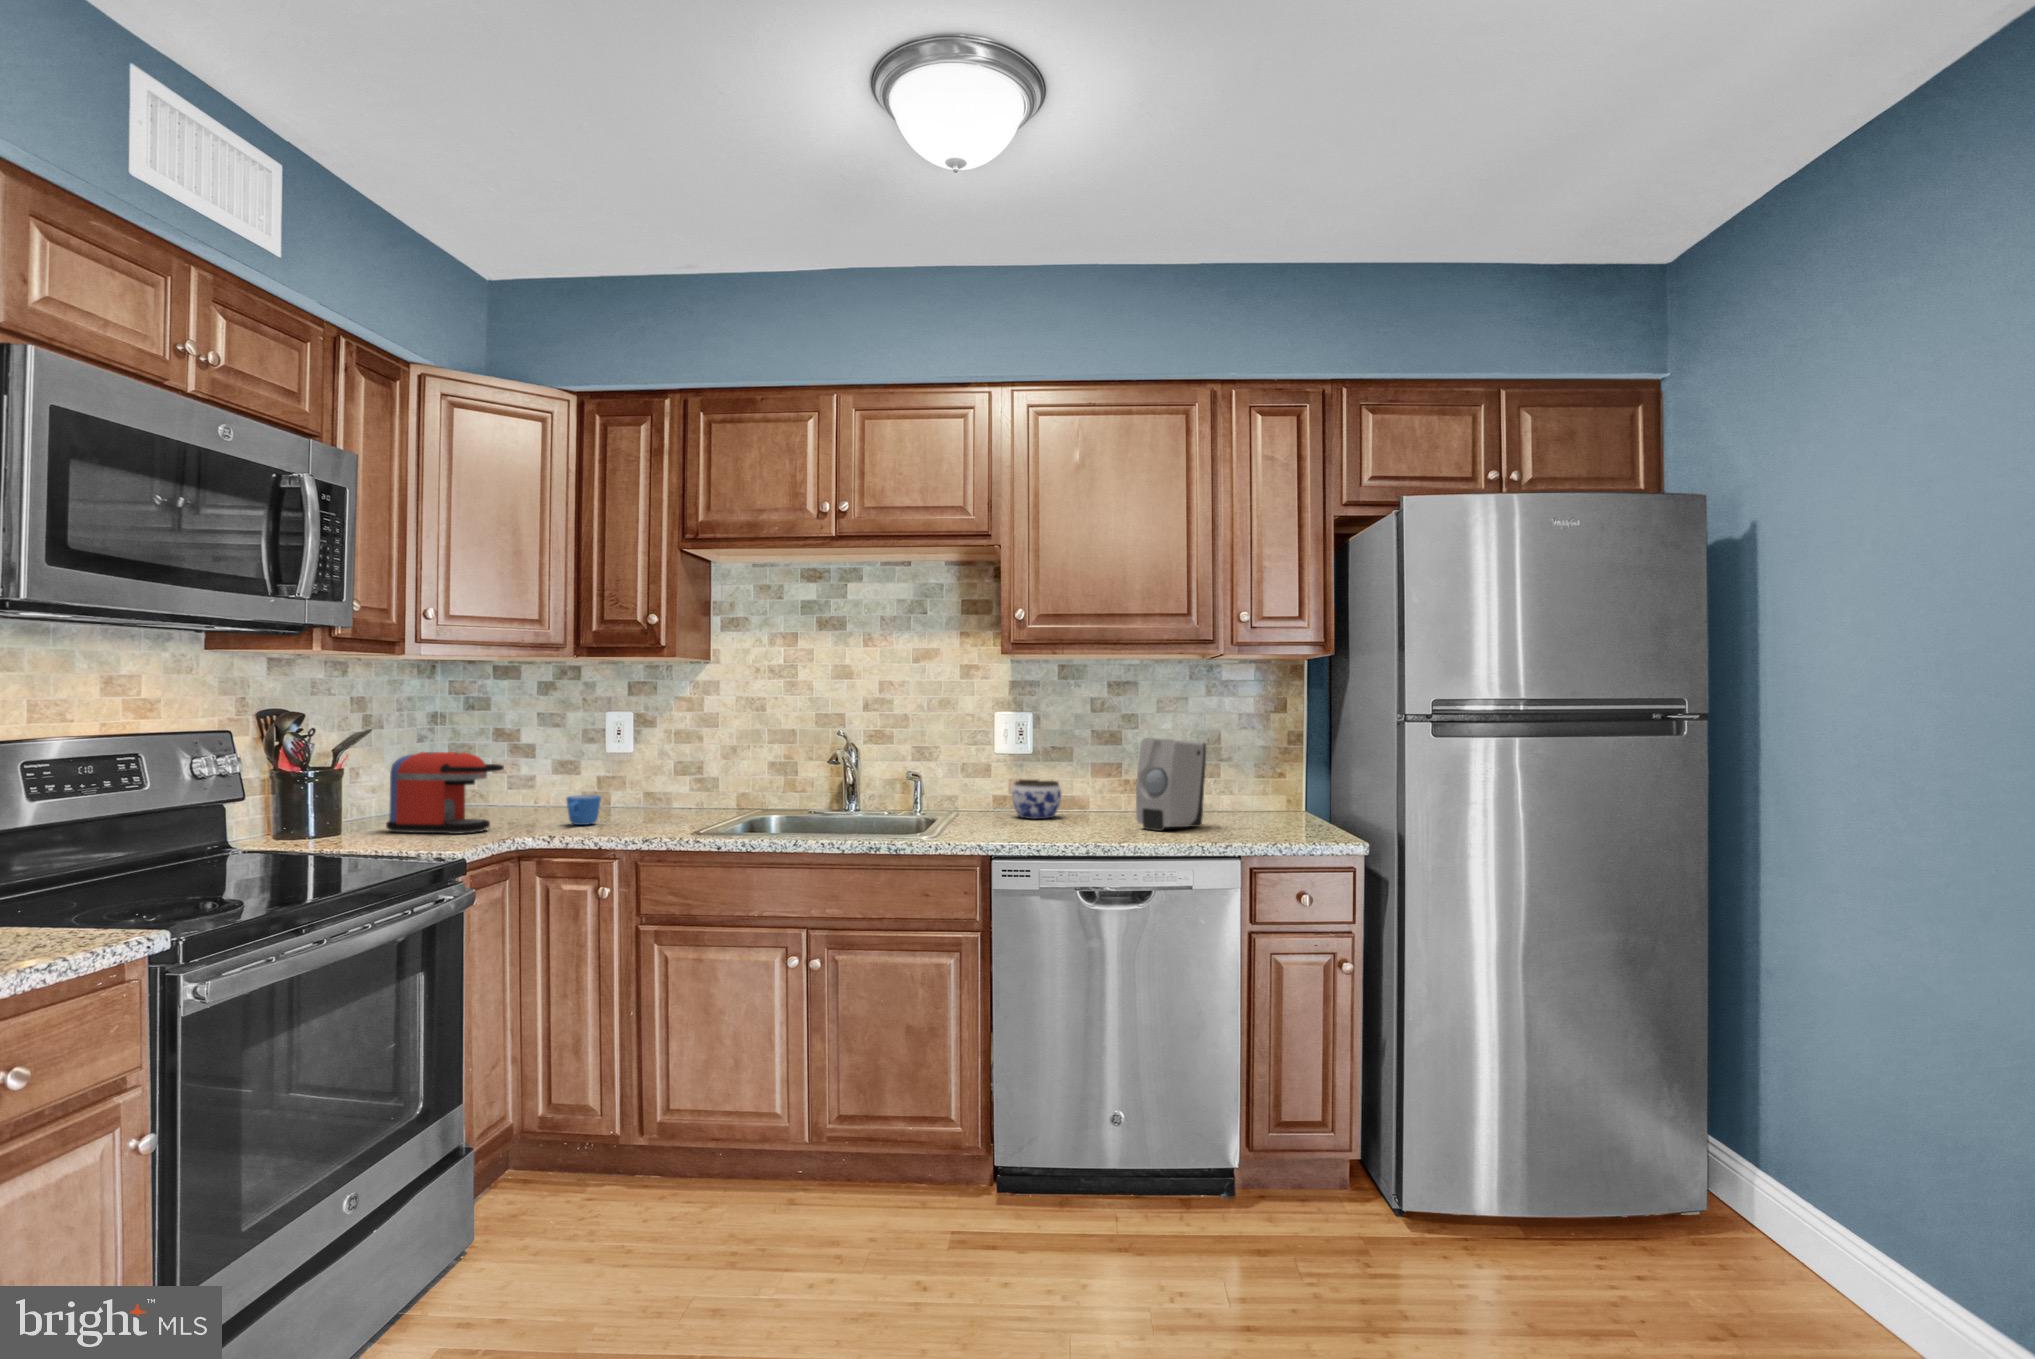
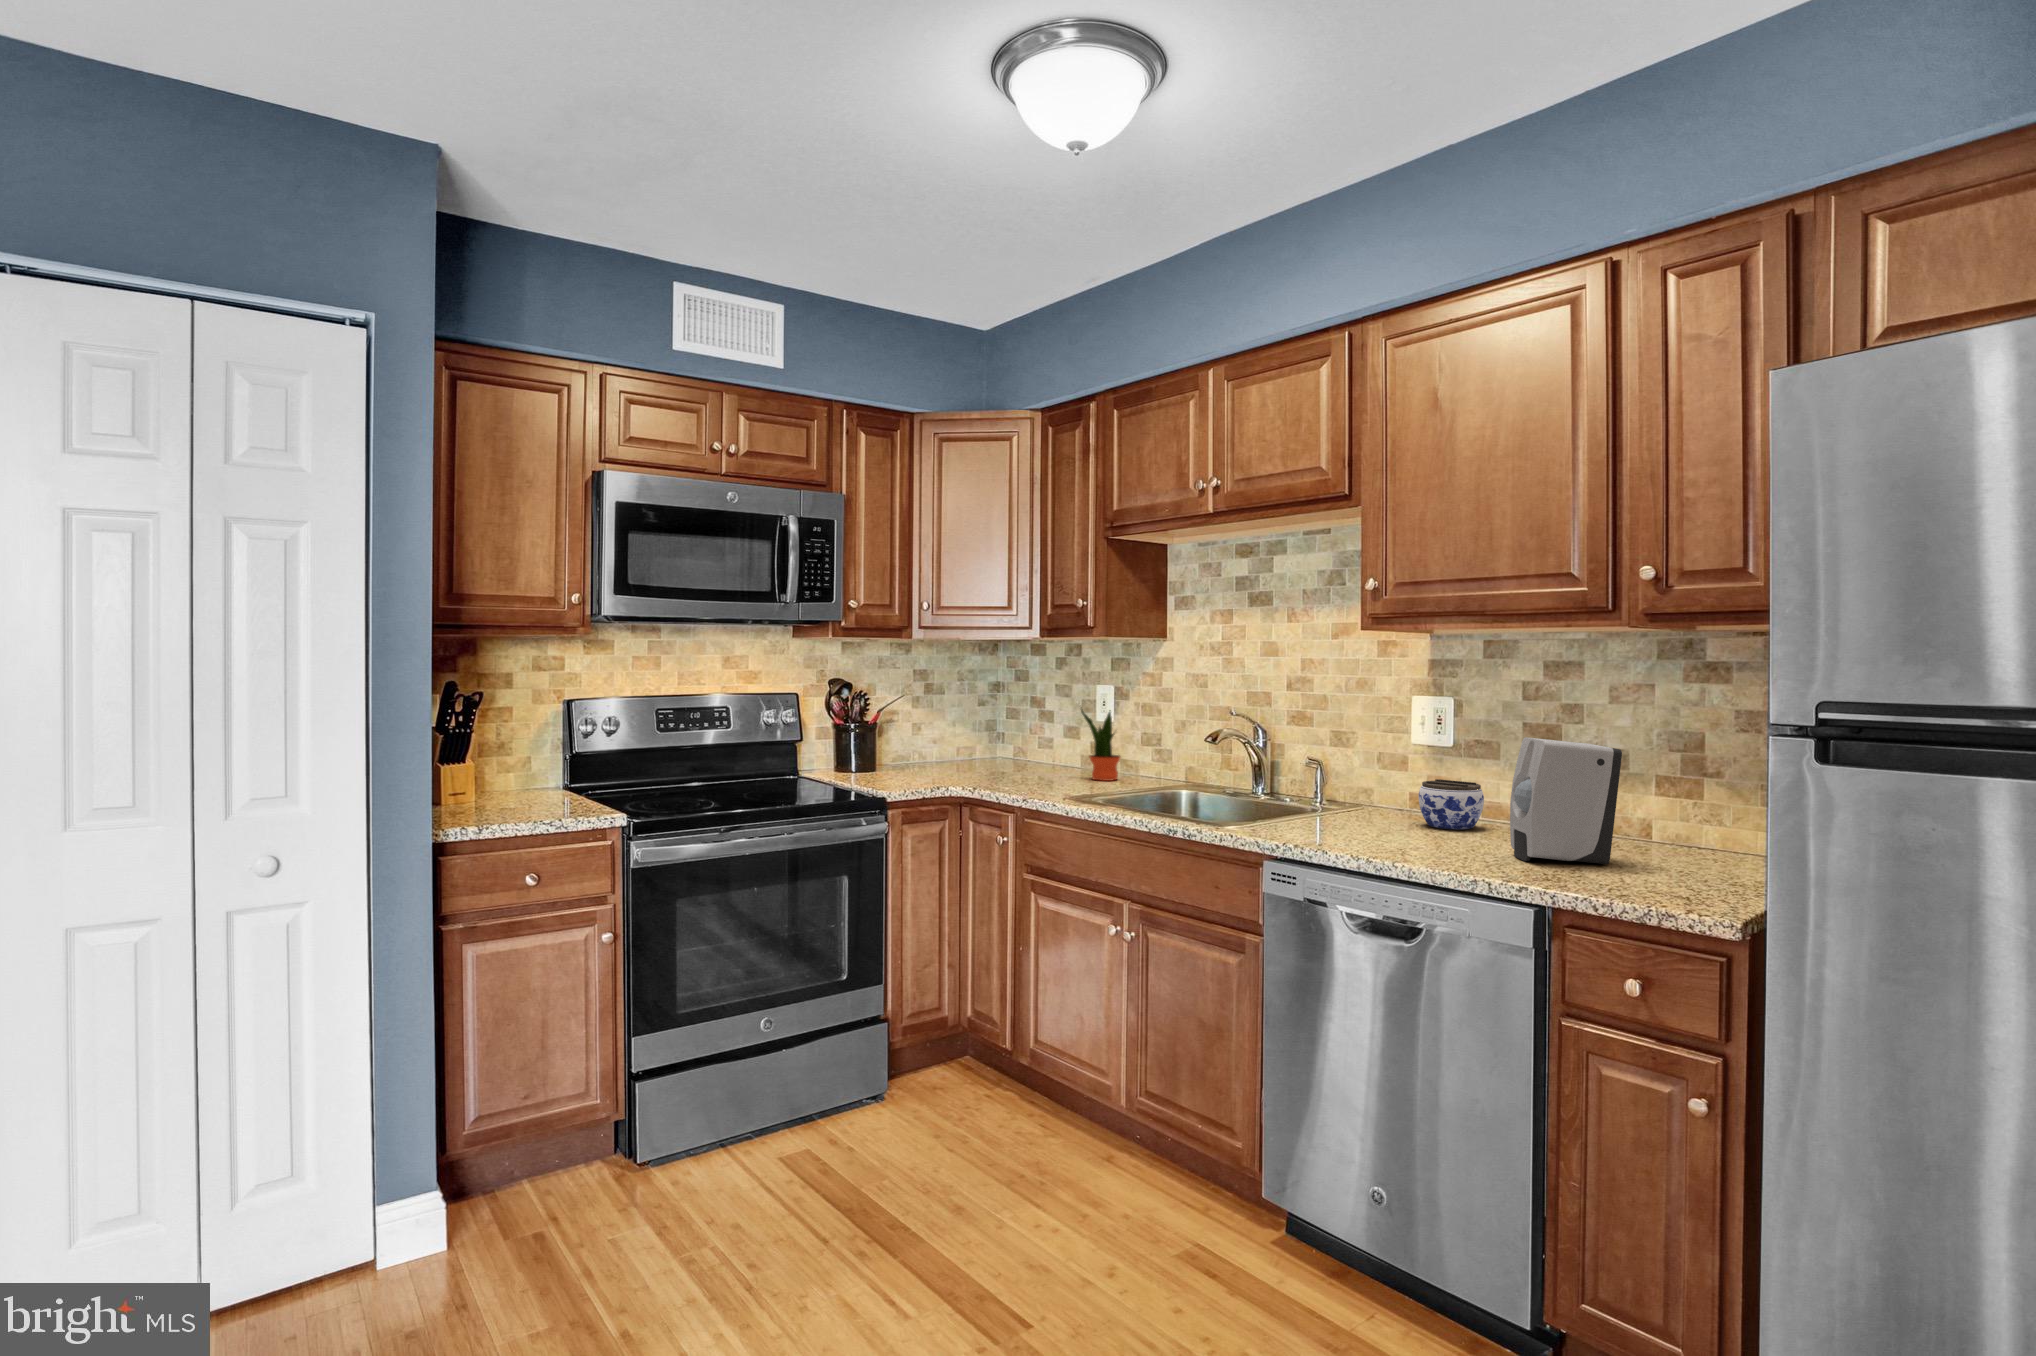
potted plant: none [600,732,650,815] -> present [1081,710,1120,781]
coffee maker: present [386,752,504,834] -> none [913,714,977,781]
mug: present [566,795,601,825] -> none [1020,758,1053,784]

